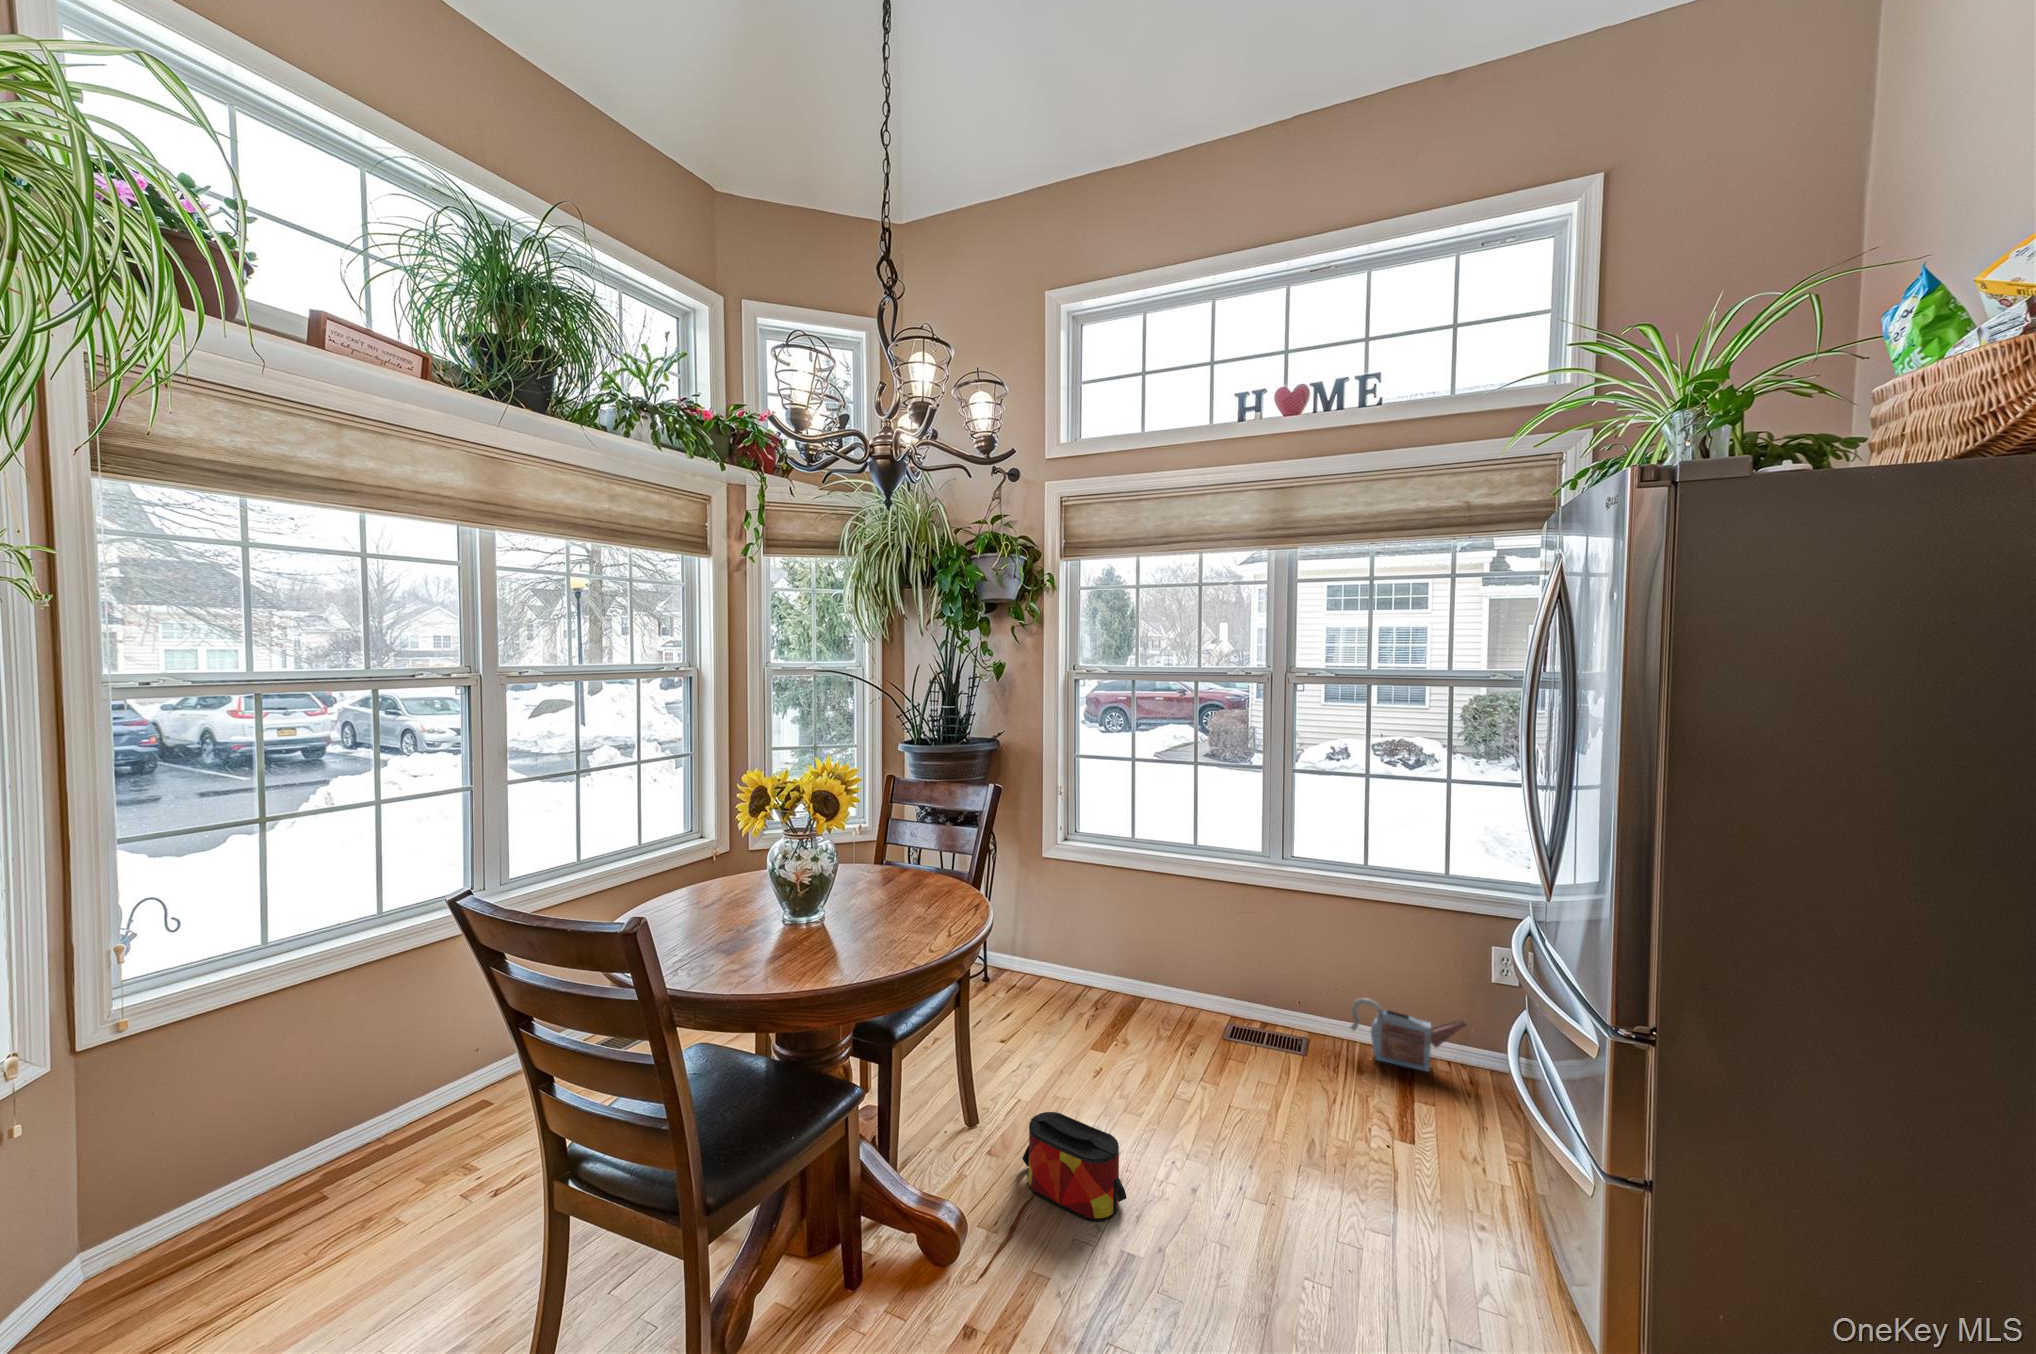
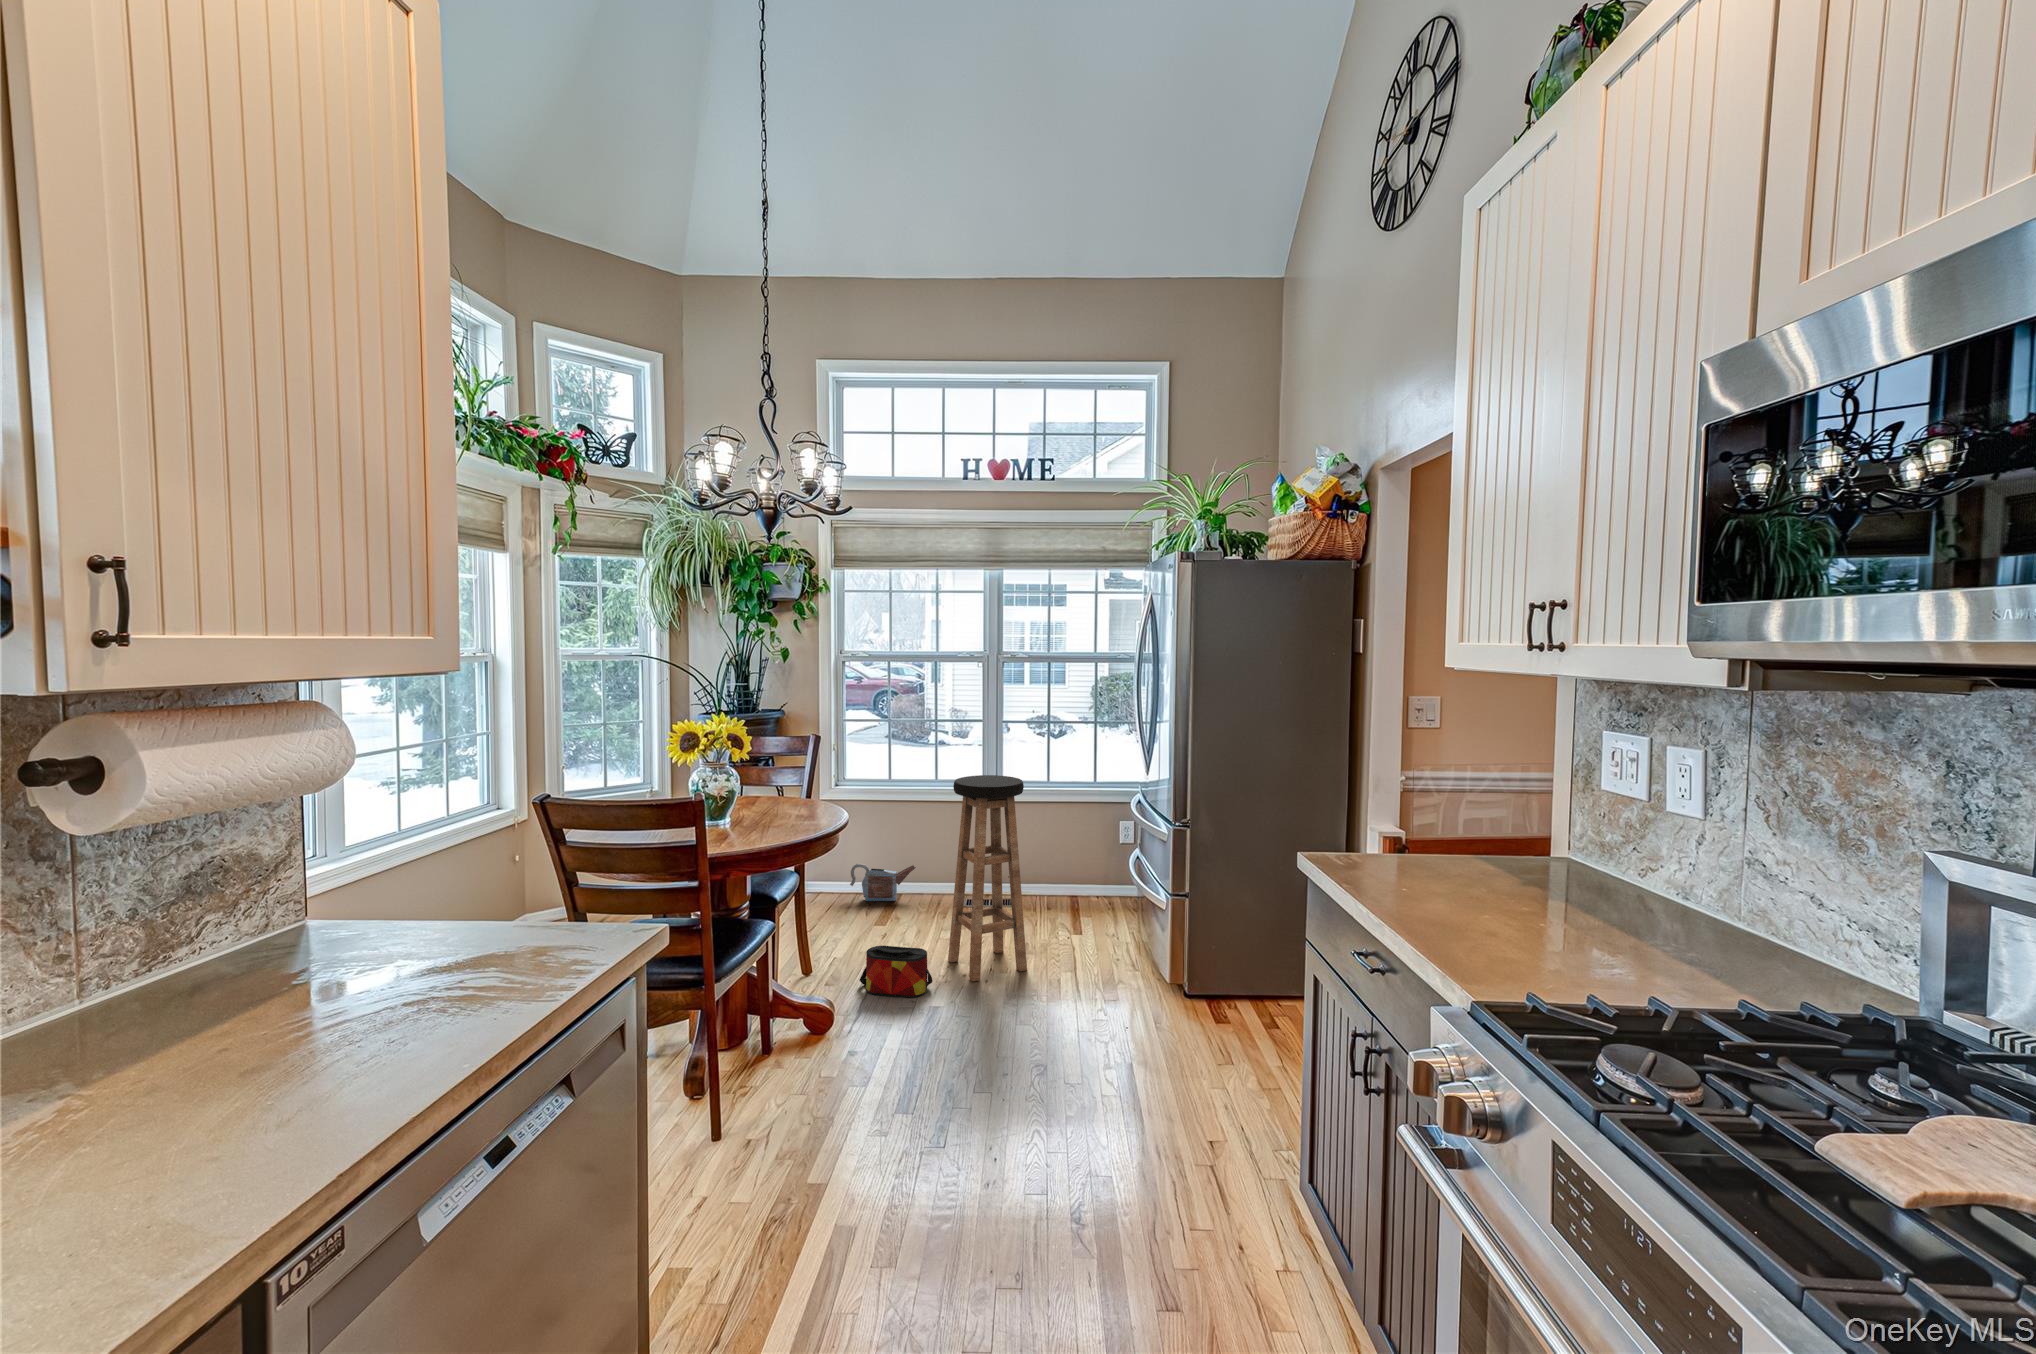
bar stool: none [1171,862,1298,1212] -> present [948,775,1027,981]
watering can: present [1351,998,1466,1072] -> present [850,864,916,901]

